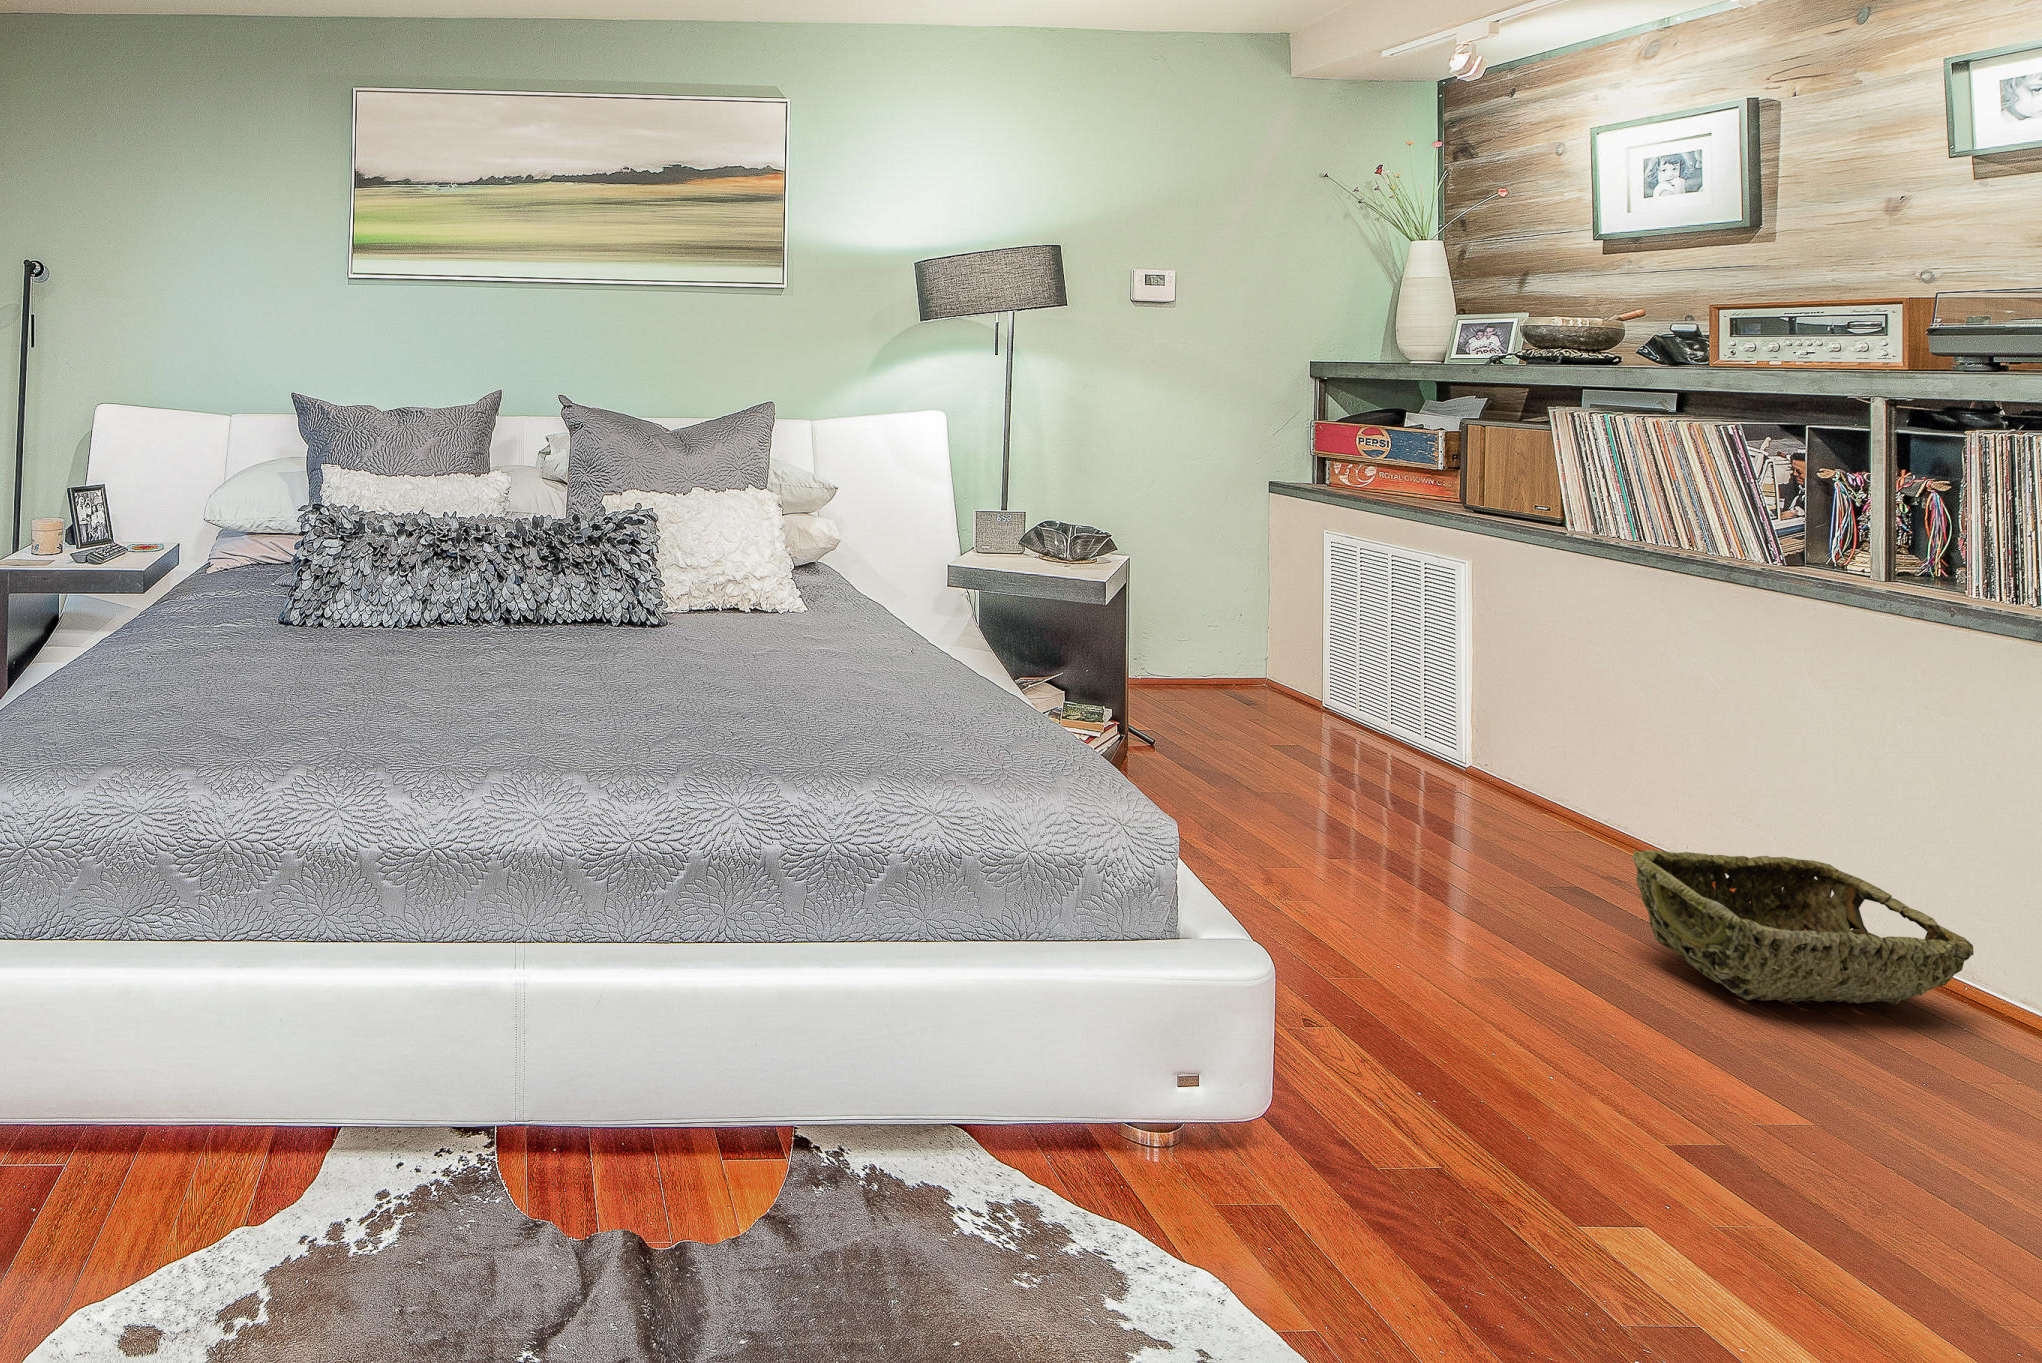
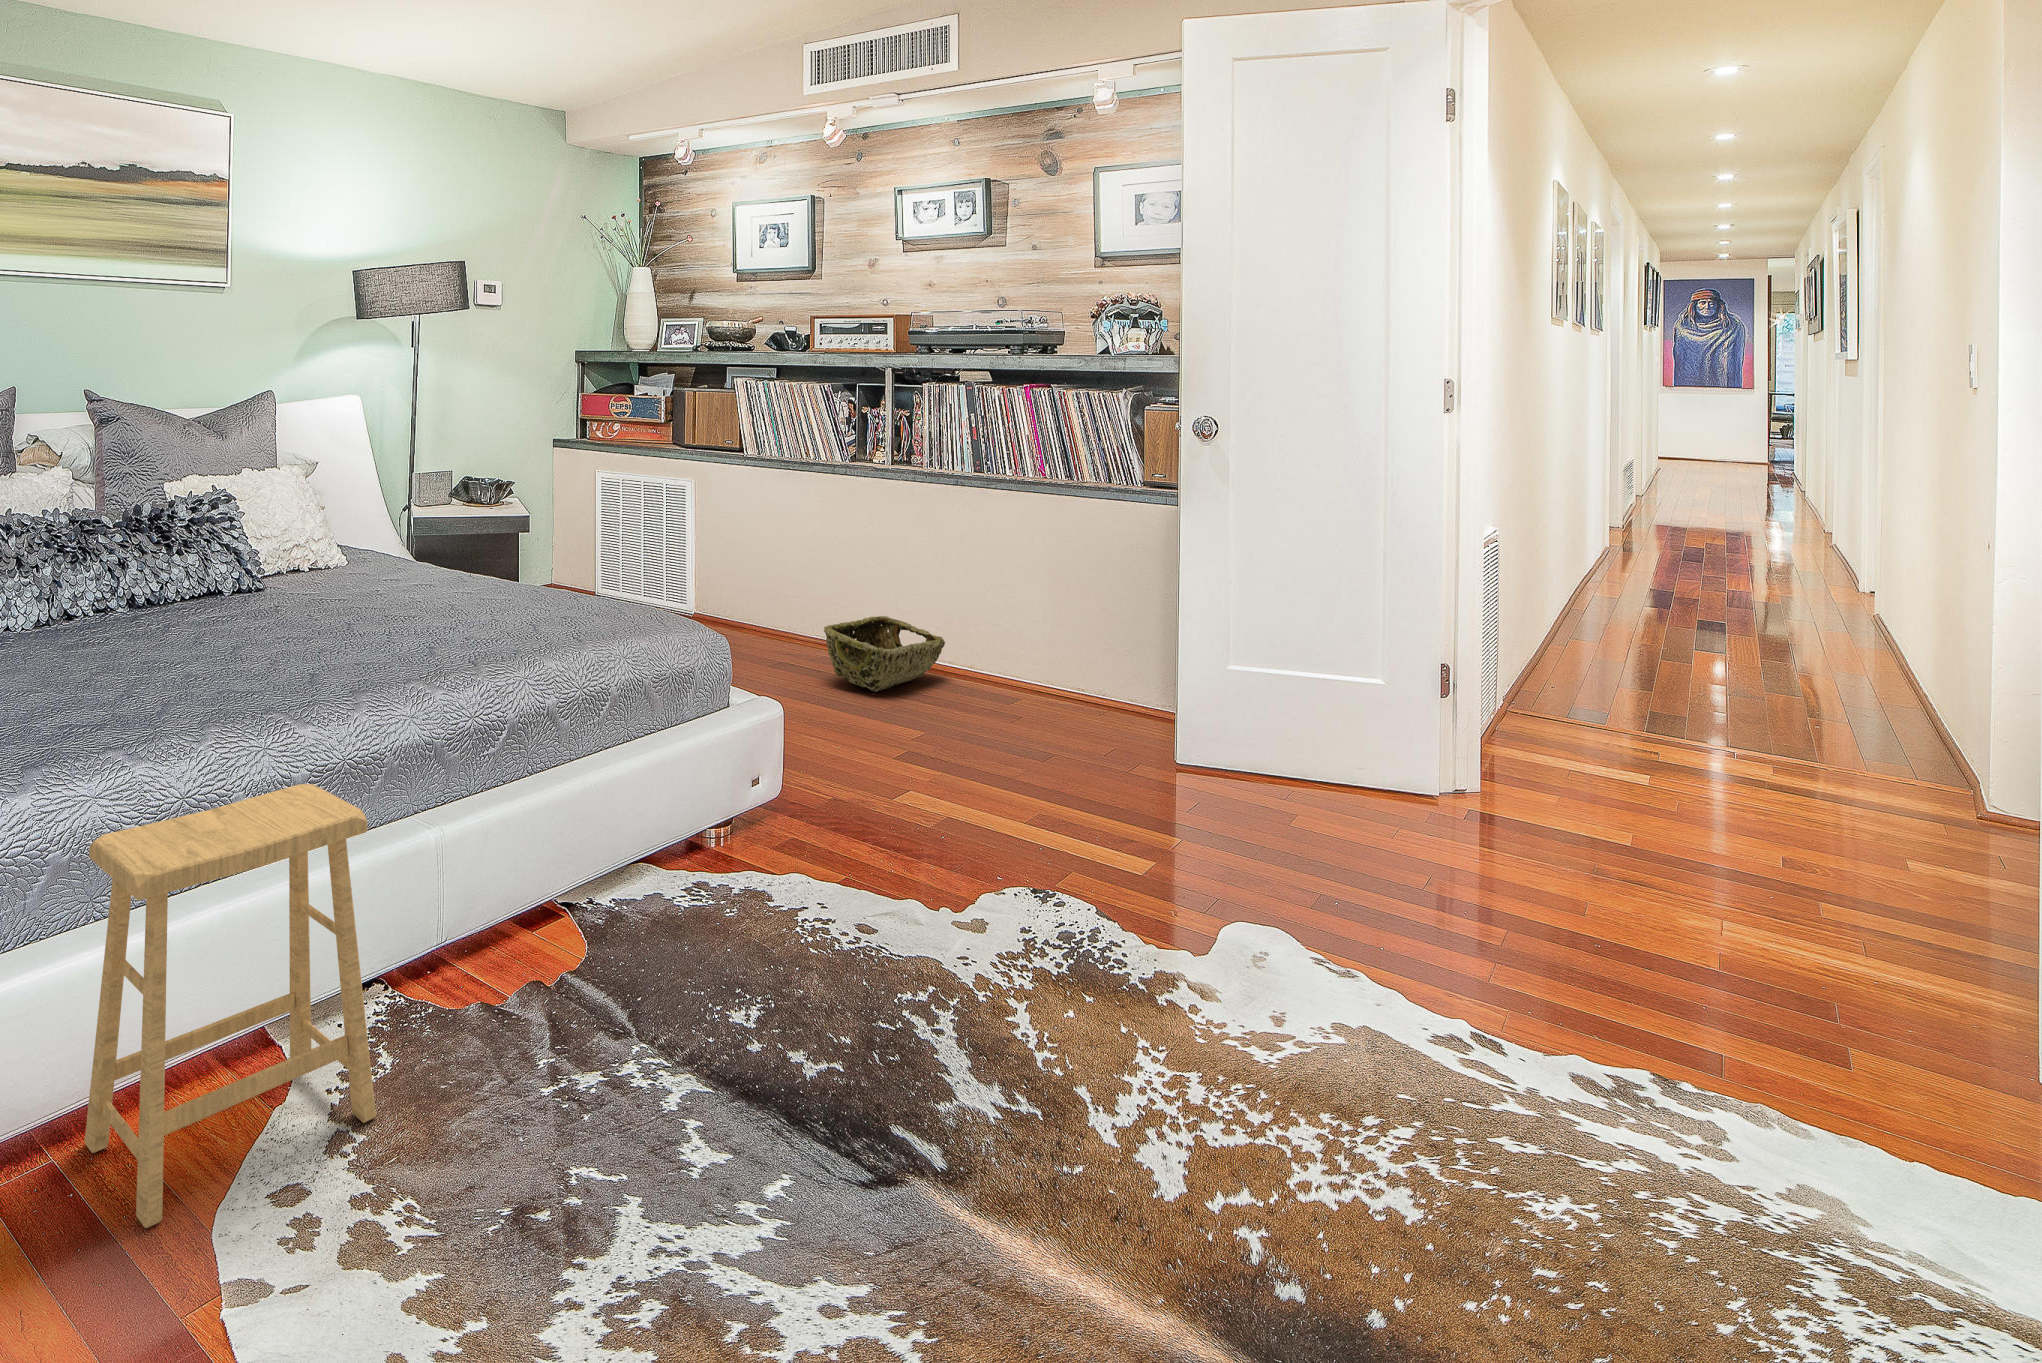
footstool: none [9,852,336,1305] -> present [85,784,376,1228]

